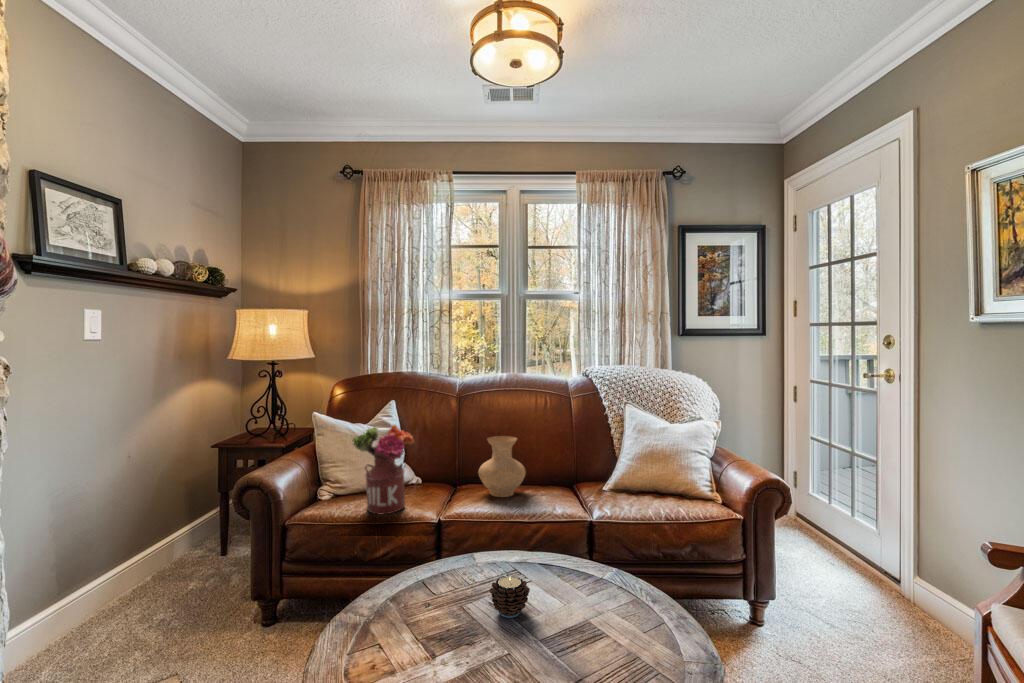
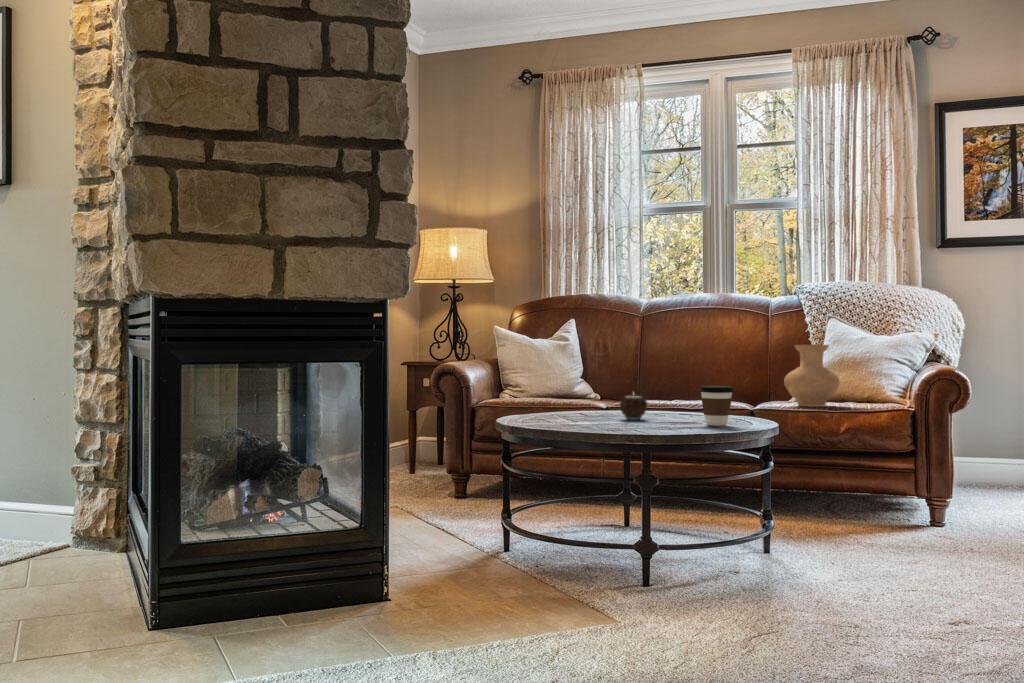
flower arrangement: present [352,425,414,514] -> none [528,323,586,403]
vase: present [478,436,526,497] -> present [784,345,839,407]
coffee cup: none [618,582,668,655] -> present [699,386,734,426]

